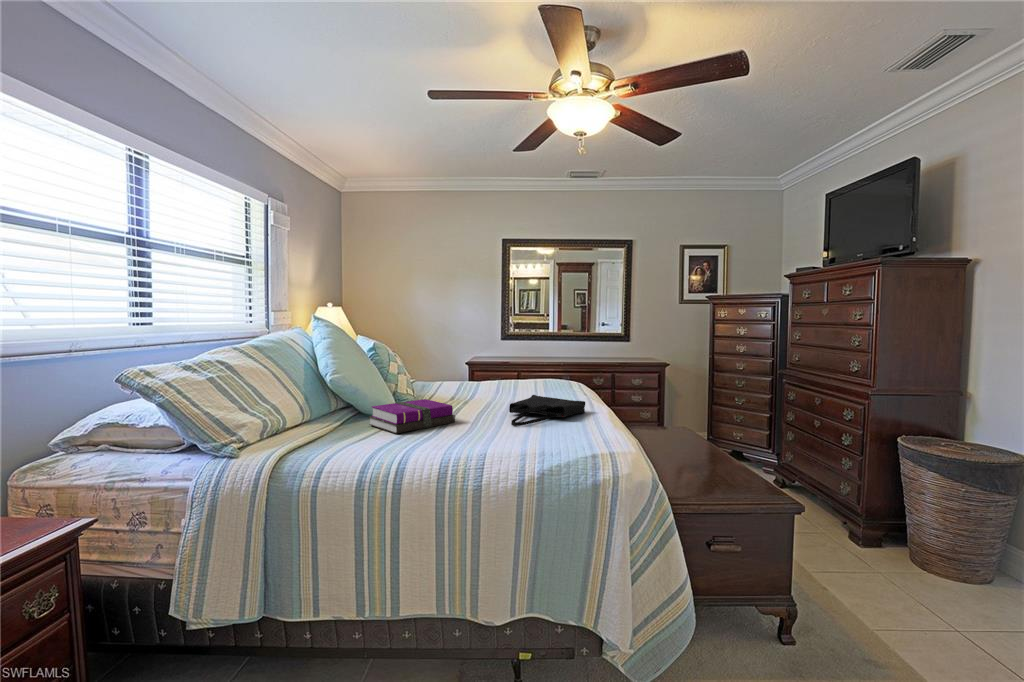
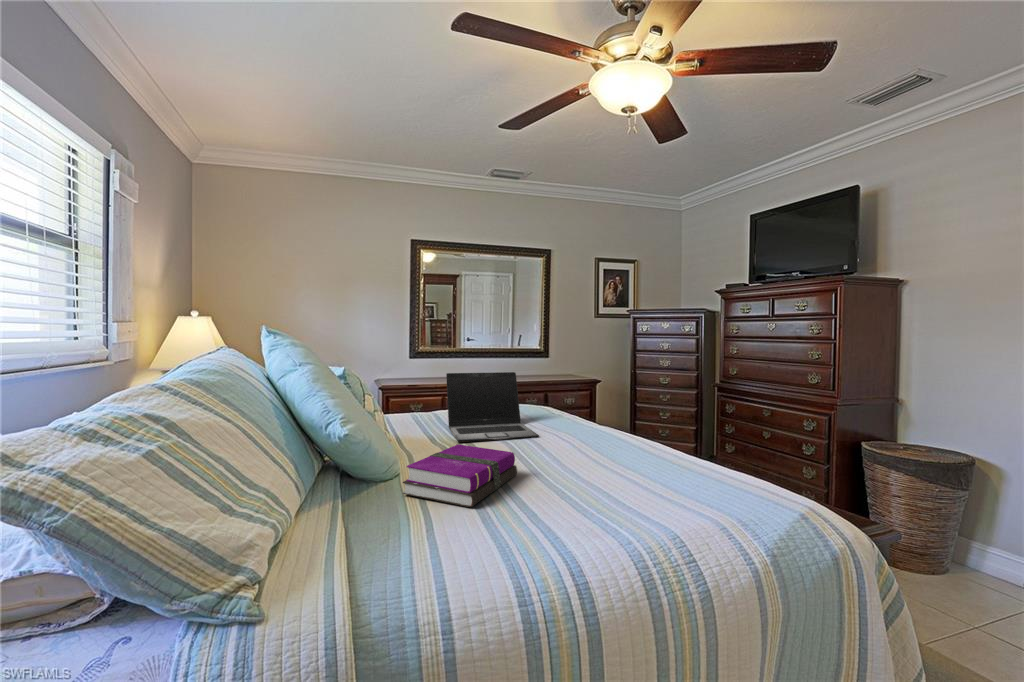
laptop: none [450,351,520,404] -> present [446,372,539,442]
tote bag: present [509,395,585,426] -> none [563,426,643,473]

